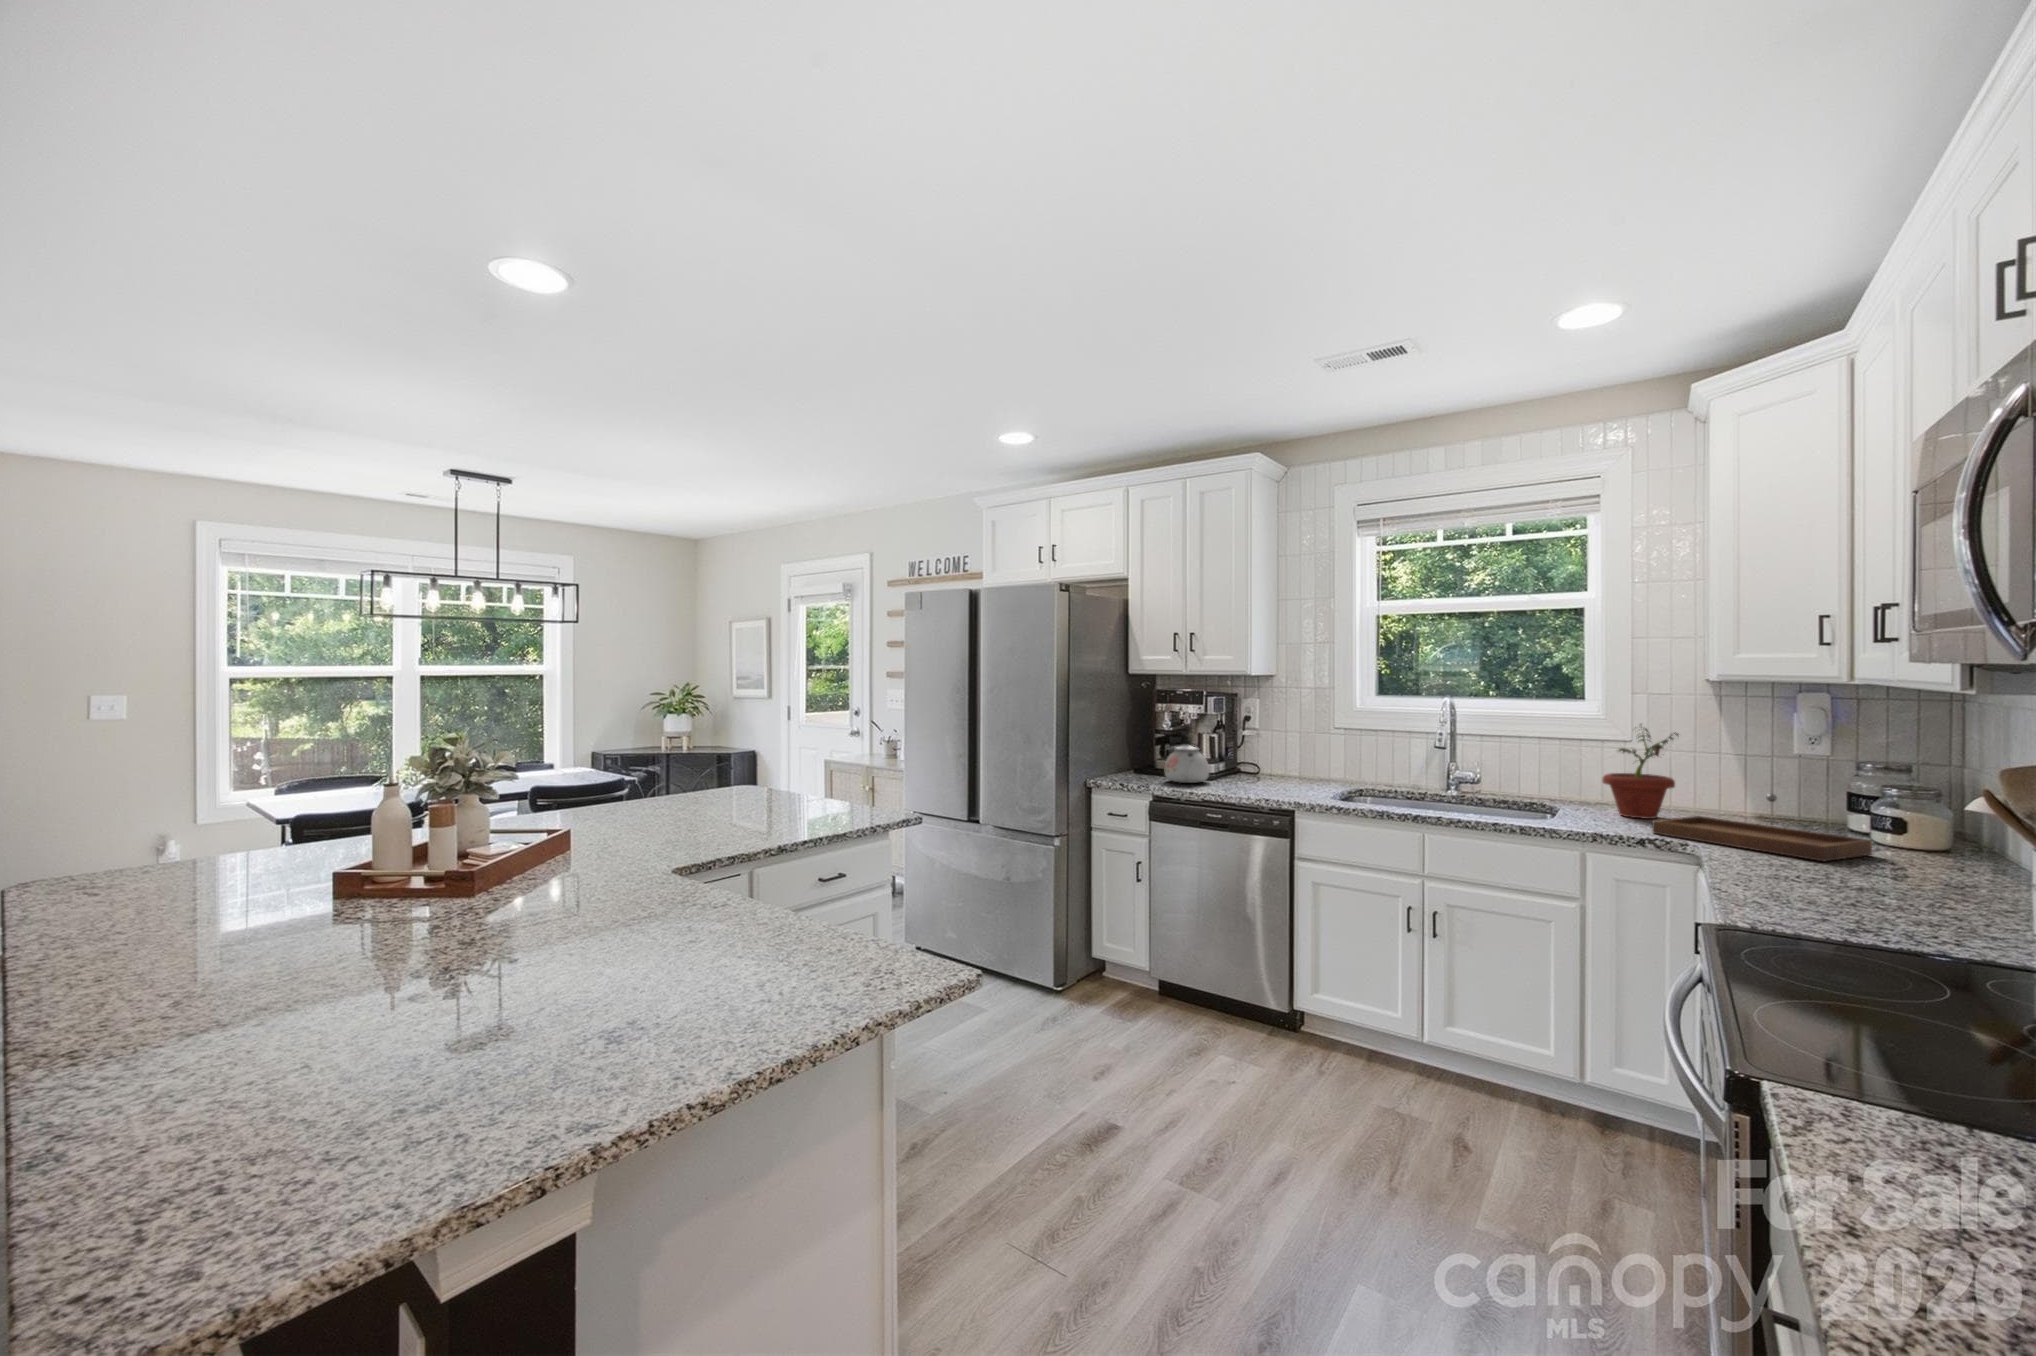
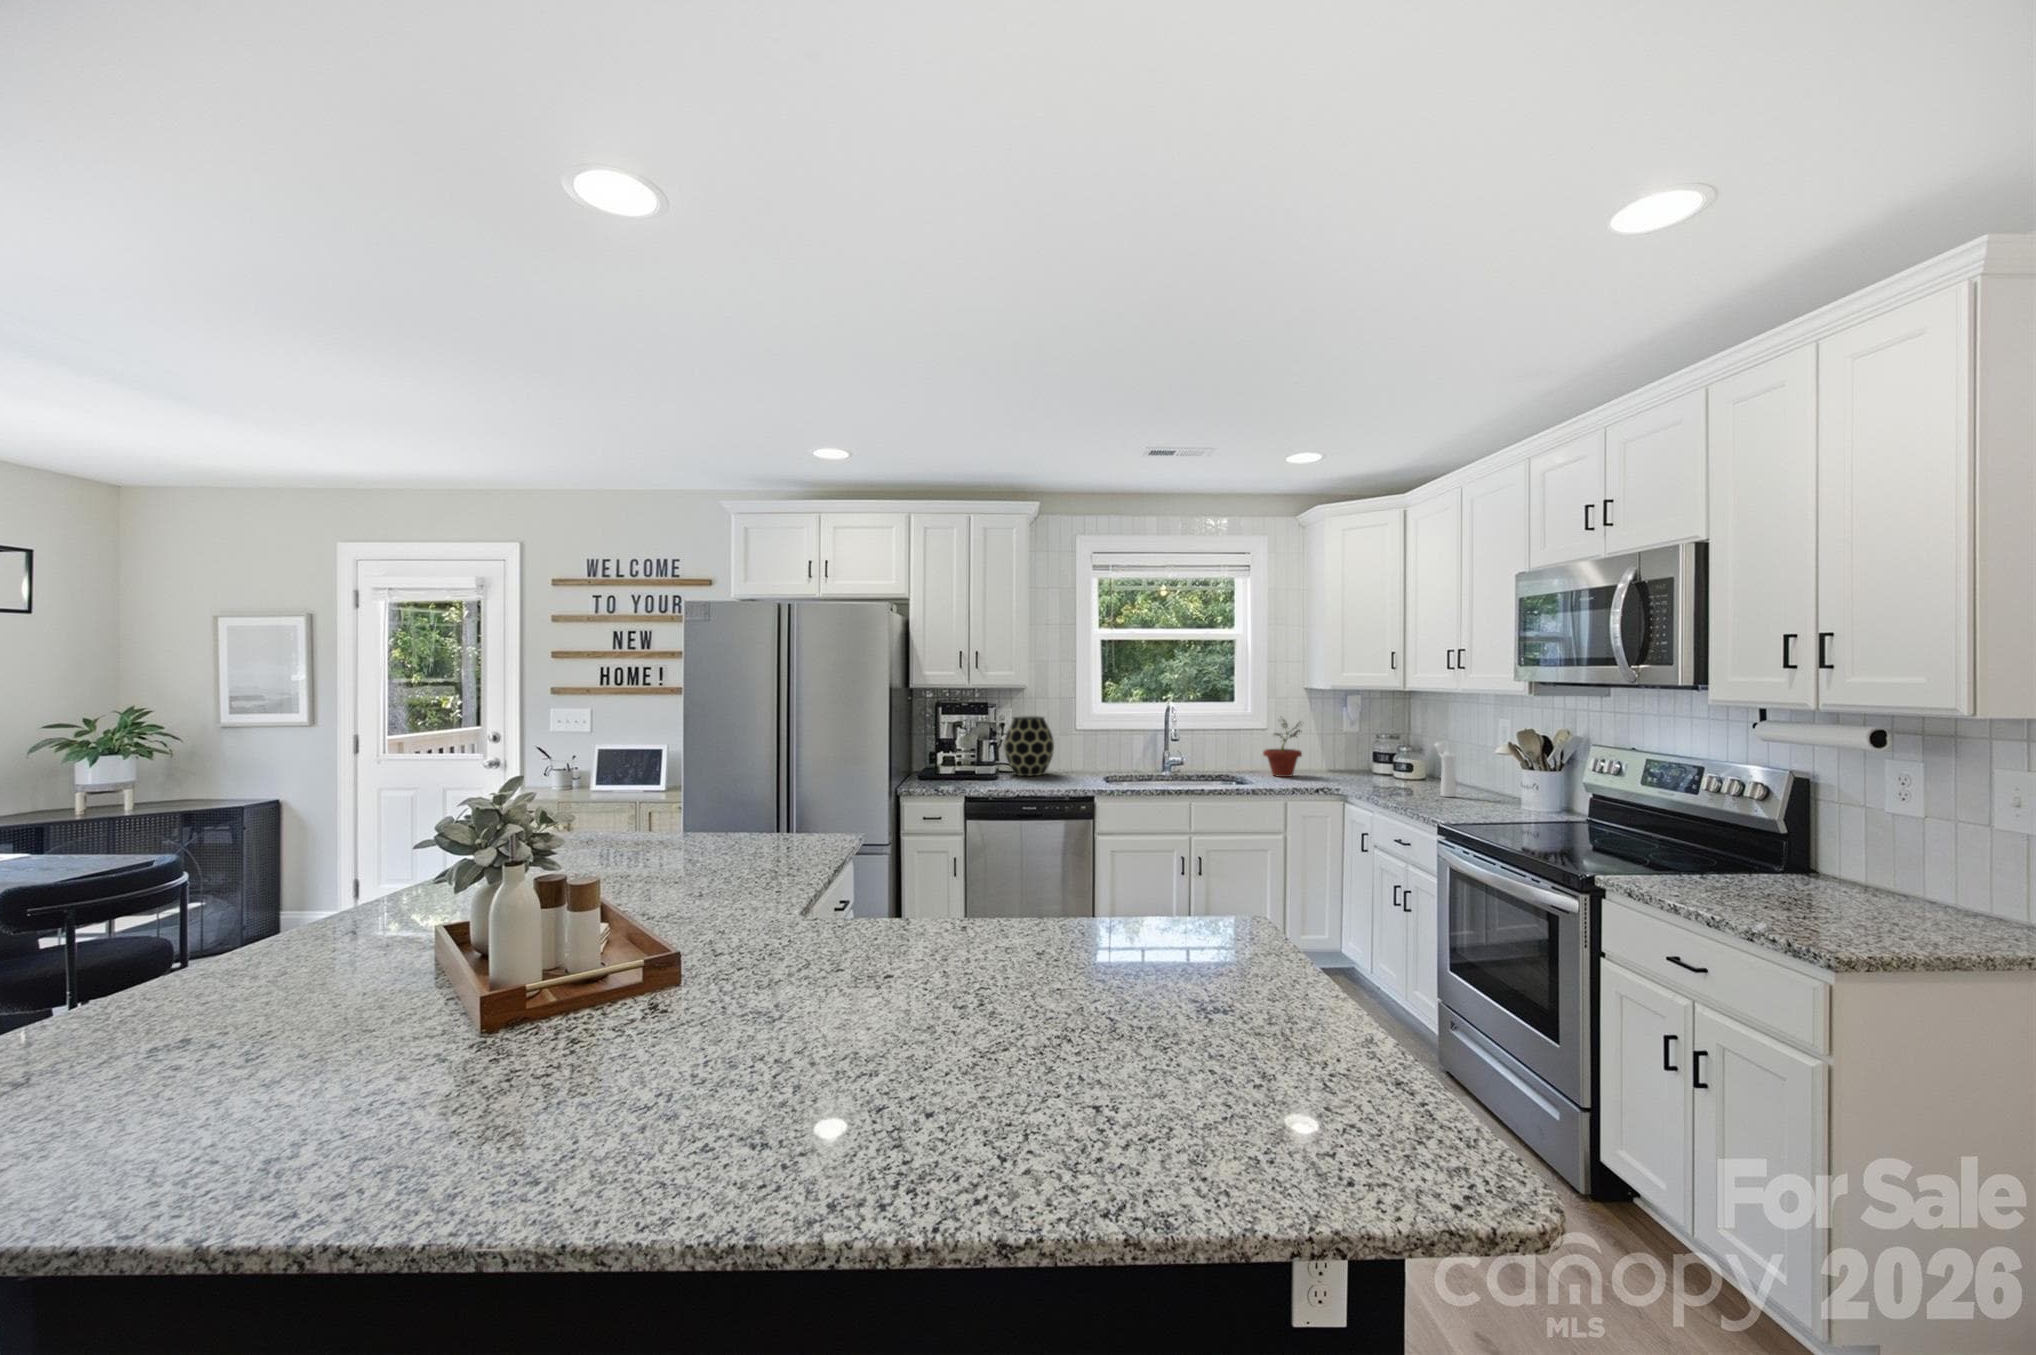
vase: none [1238,710,1301,782] -> present [1004,716,1054,776]
kettle: present [1164,731,1209,783] -> none [959,737,997,783]
pepper mill: none [1873,780,1913,885] -> present [1435,743,1456,797]
tray: present [1652,794,1872,861] -> none [1314,755,1411,790]

